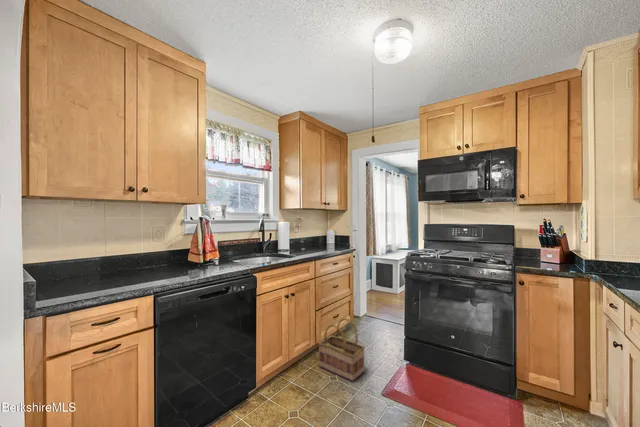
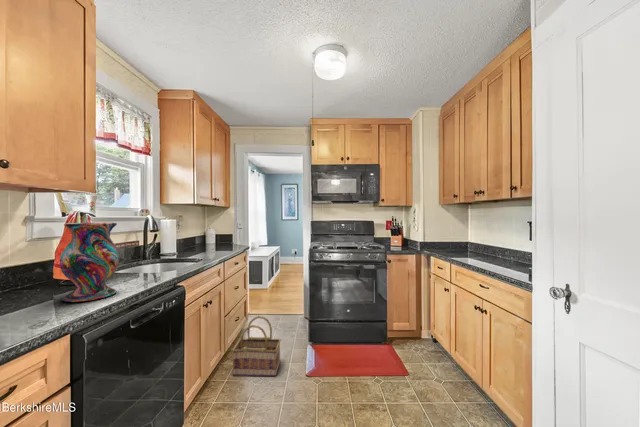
vase: none [175,226,207,276] -> present [60,223,120,302]

